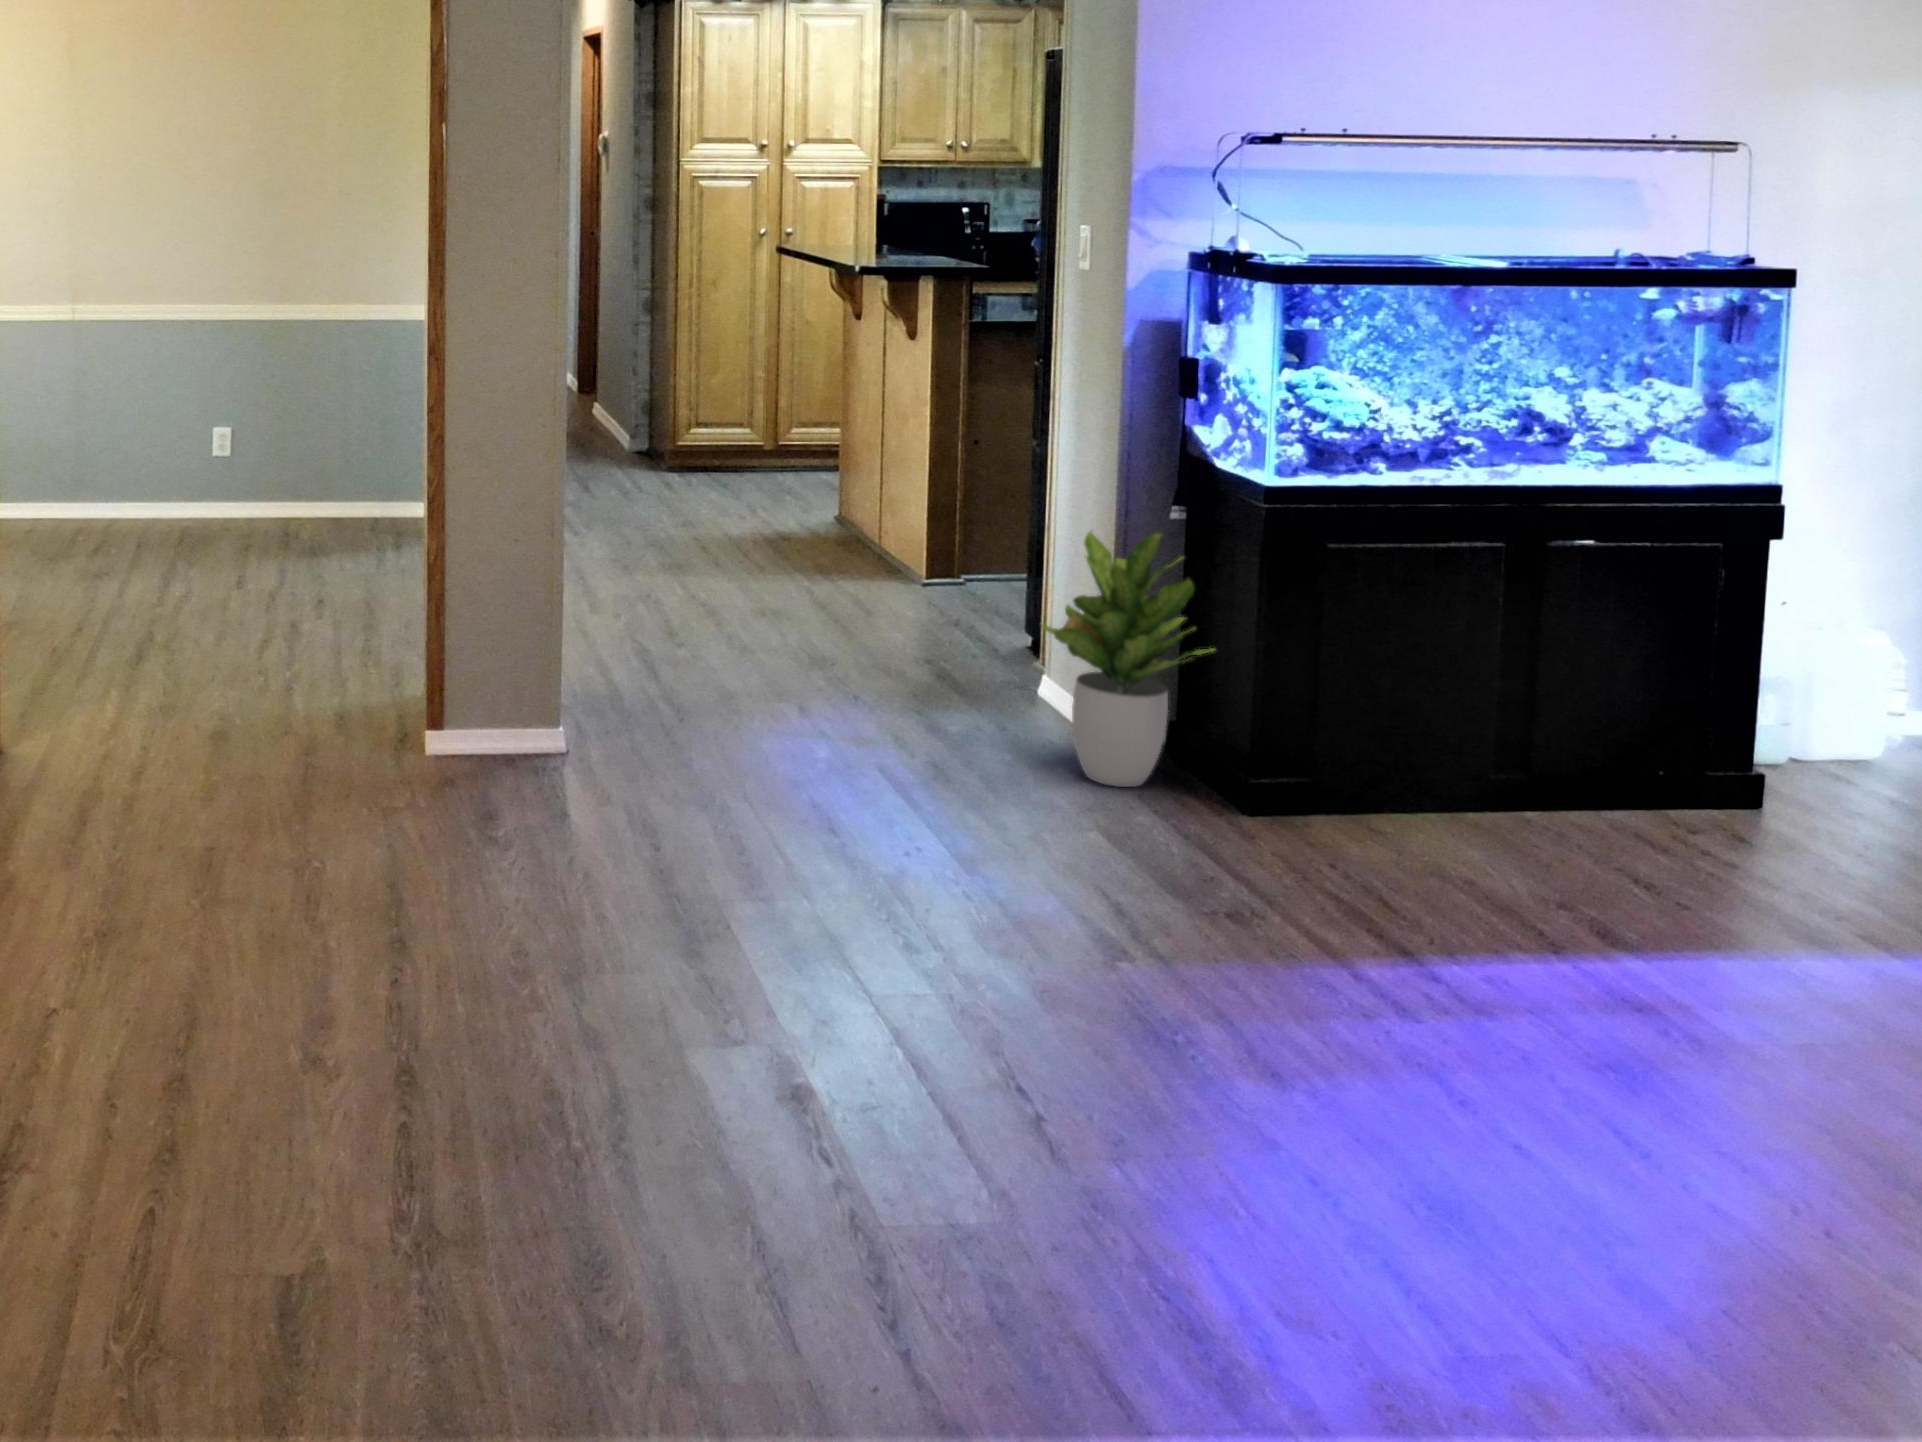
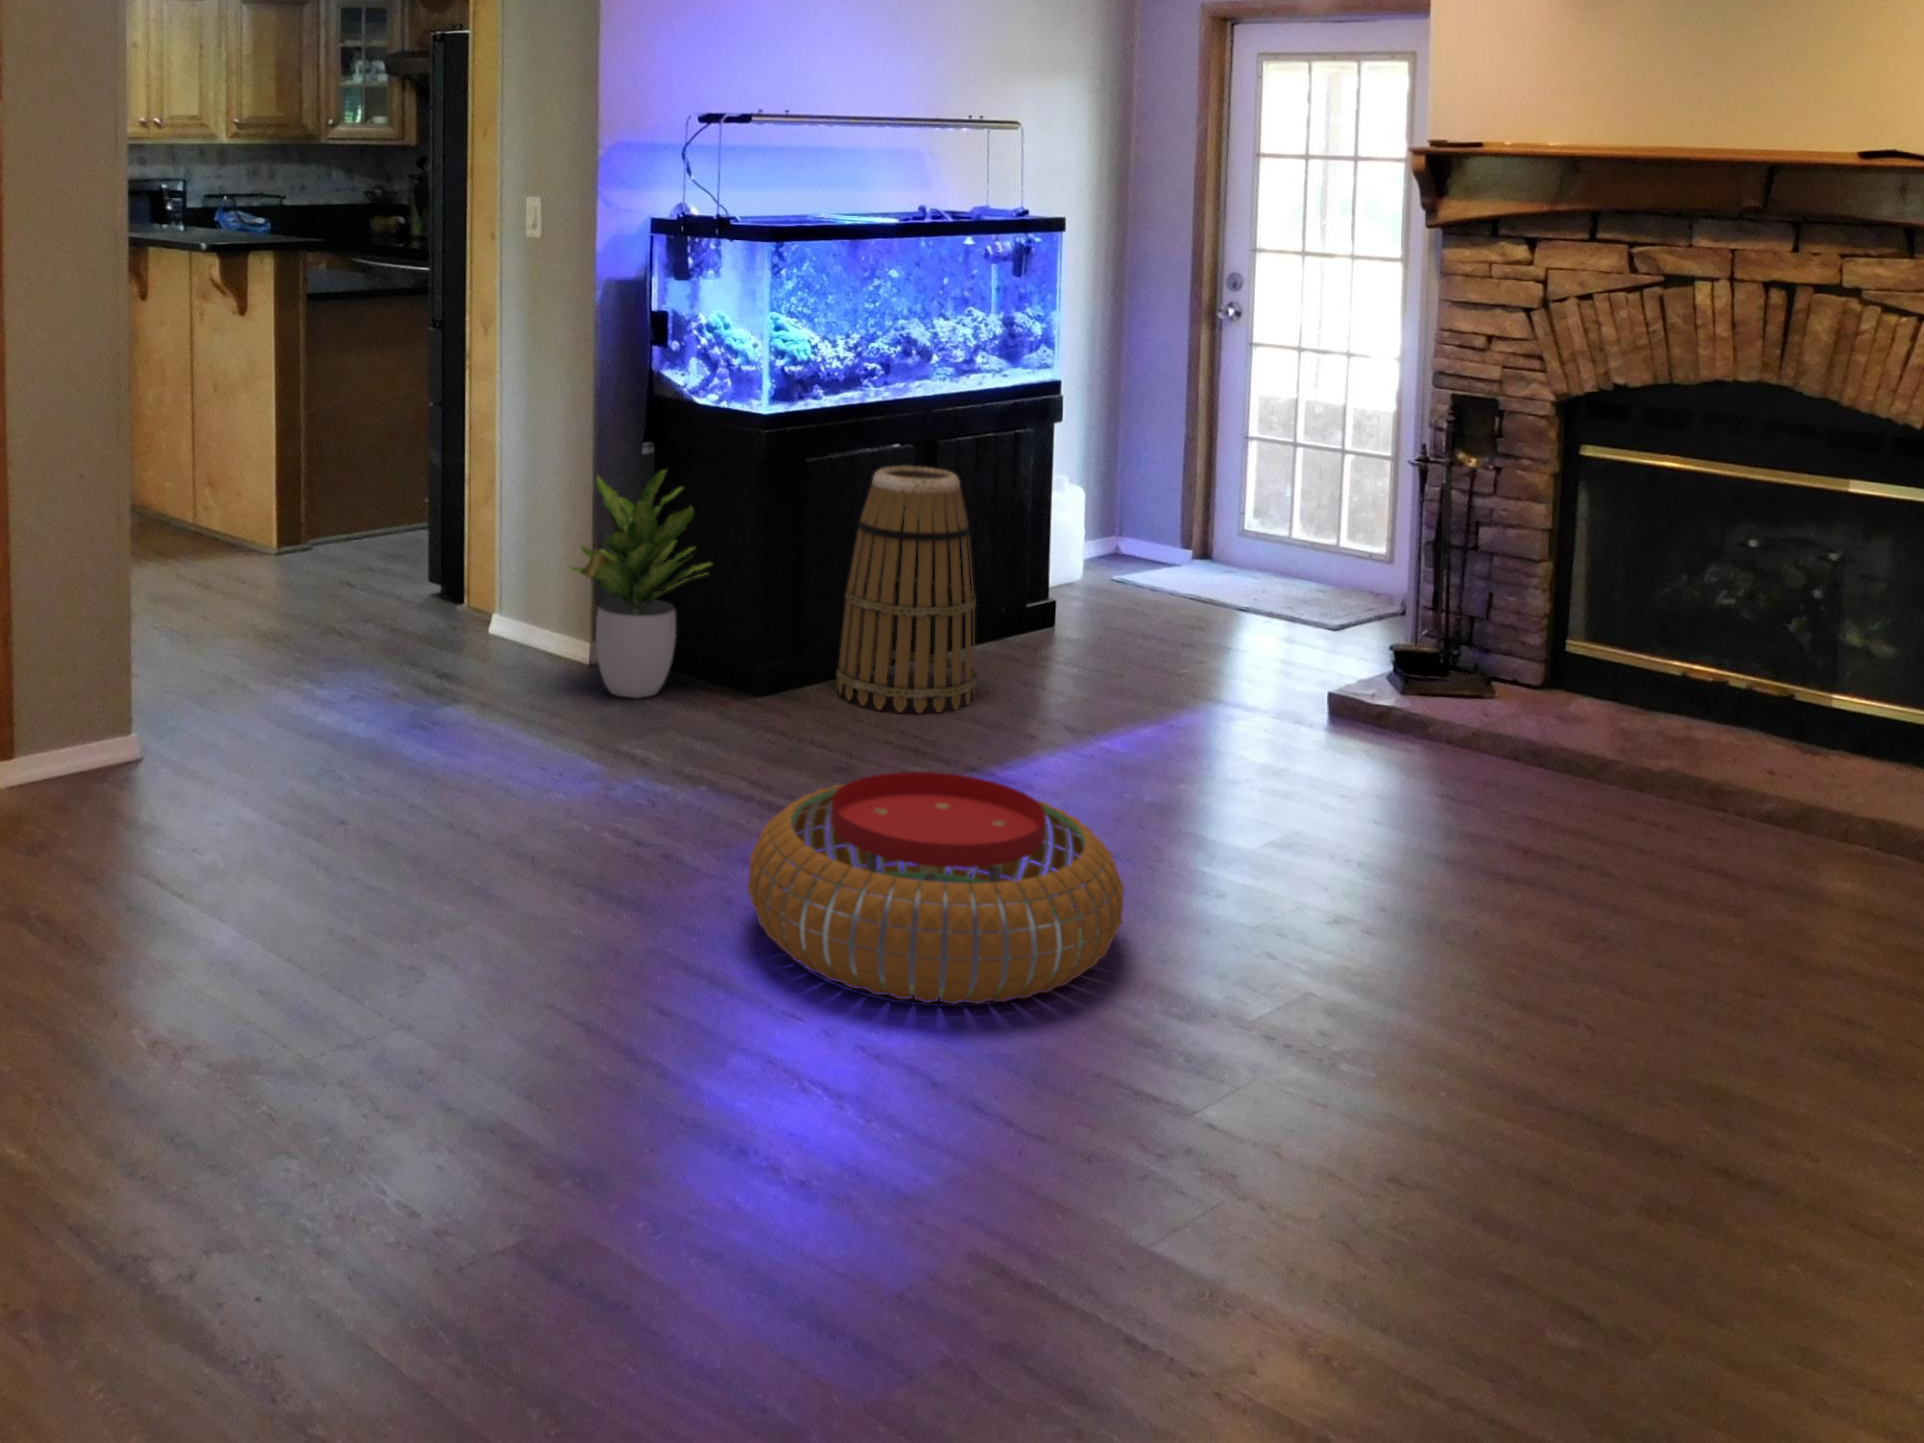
basket: none [1355,566,1553,885] -> present [837,466,977,713]
pouf: none [891,903,1367,1212] -> present [748,772,1124,1004]

